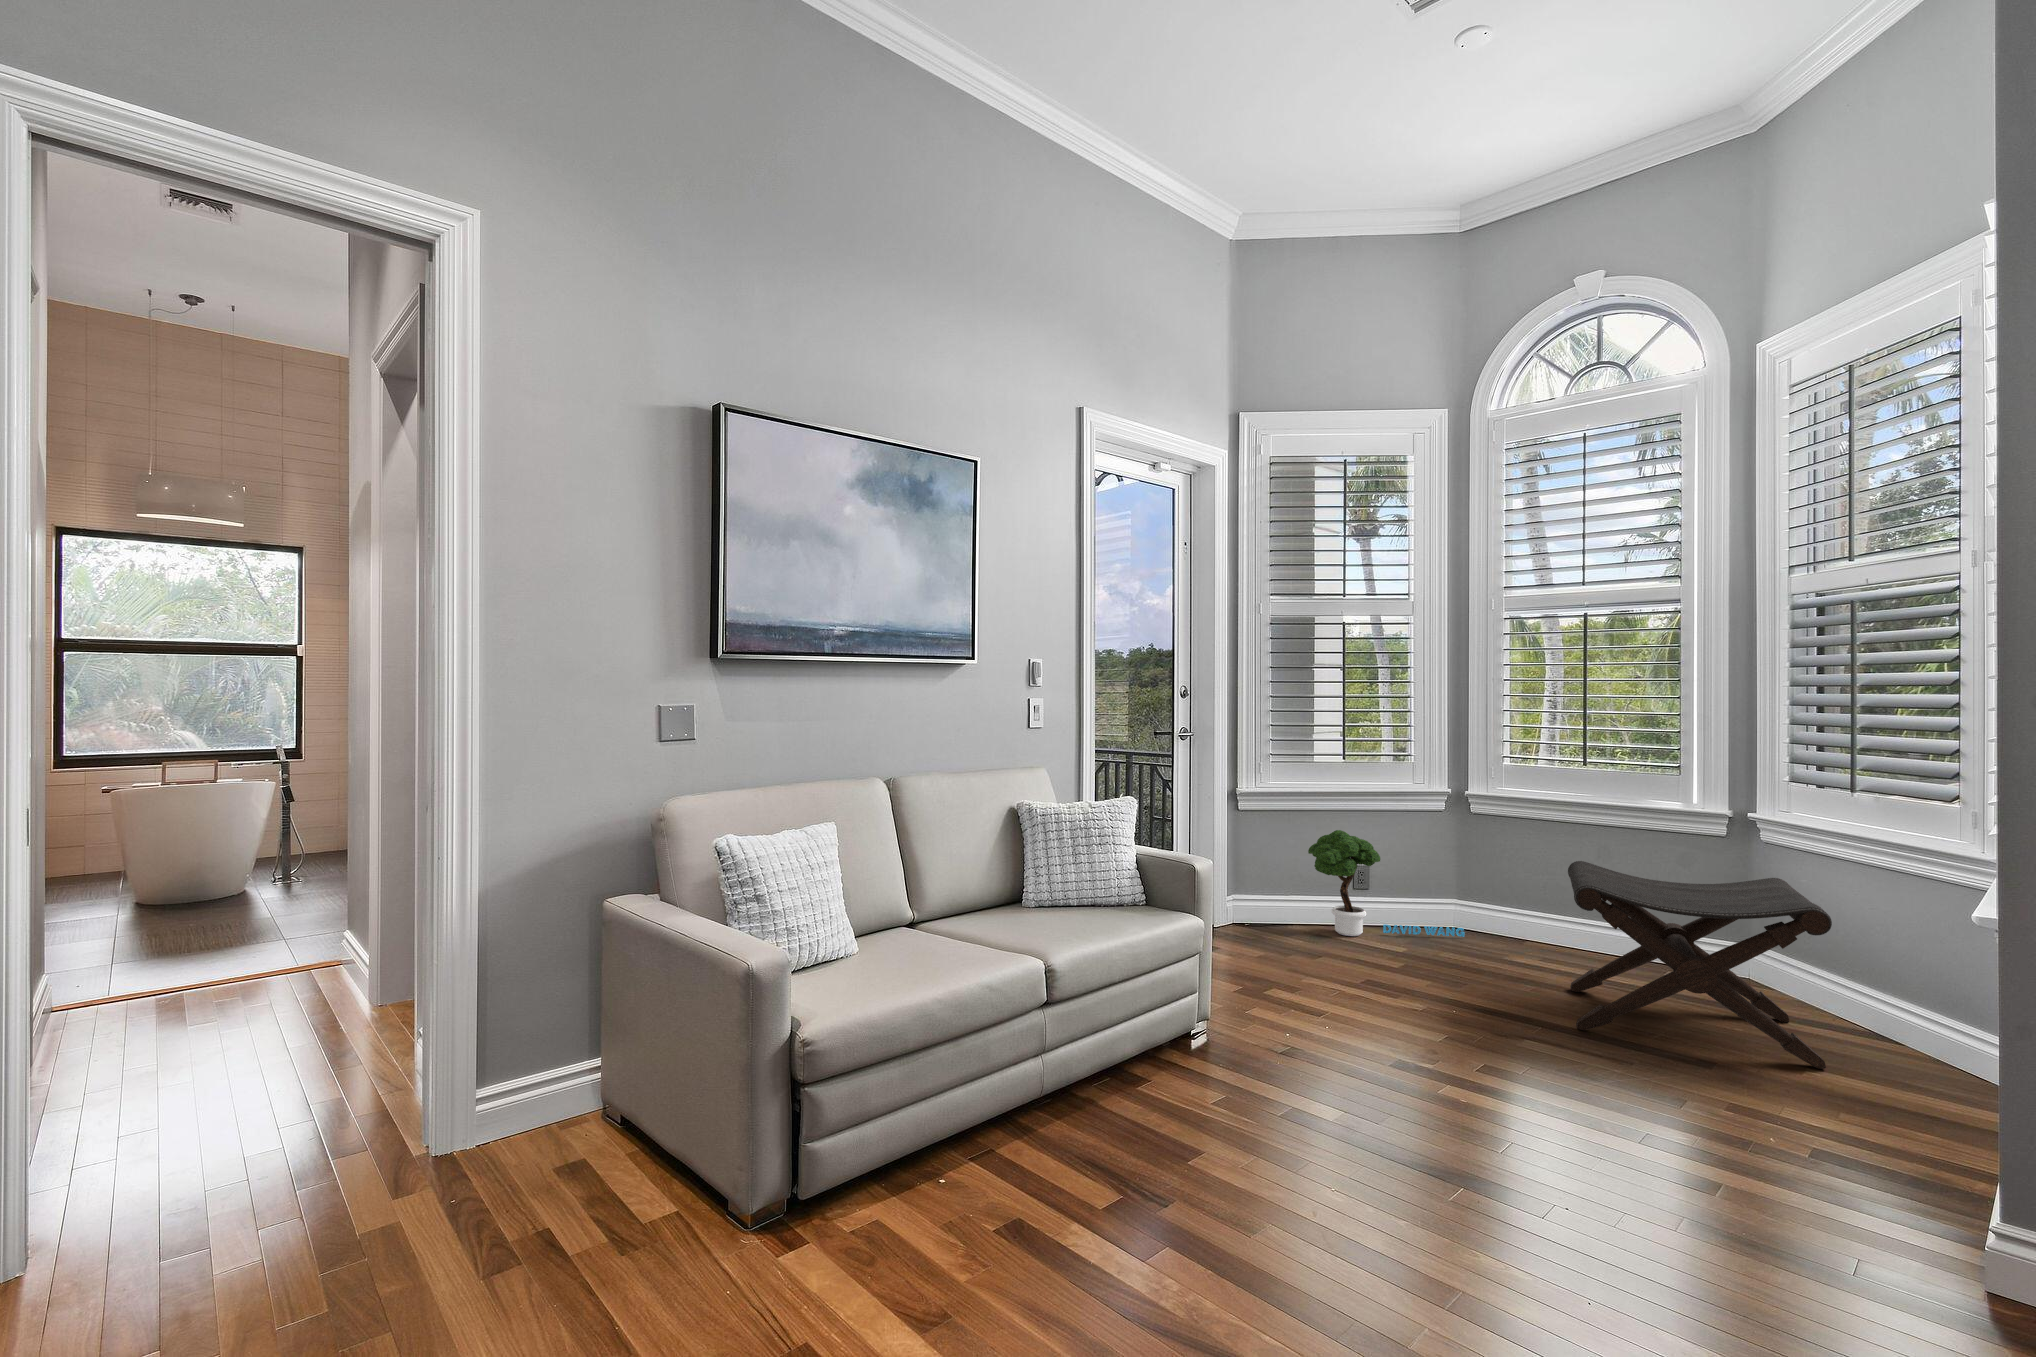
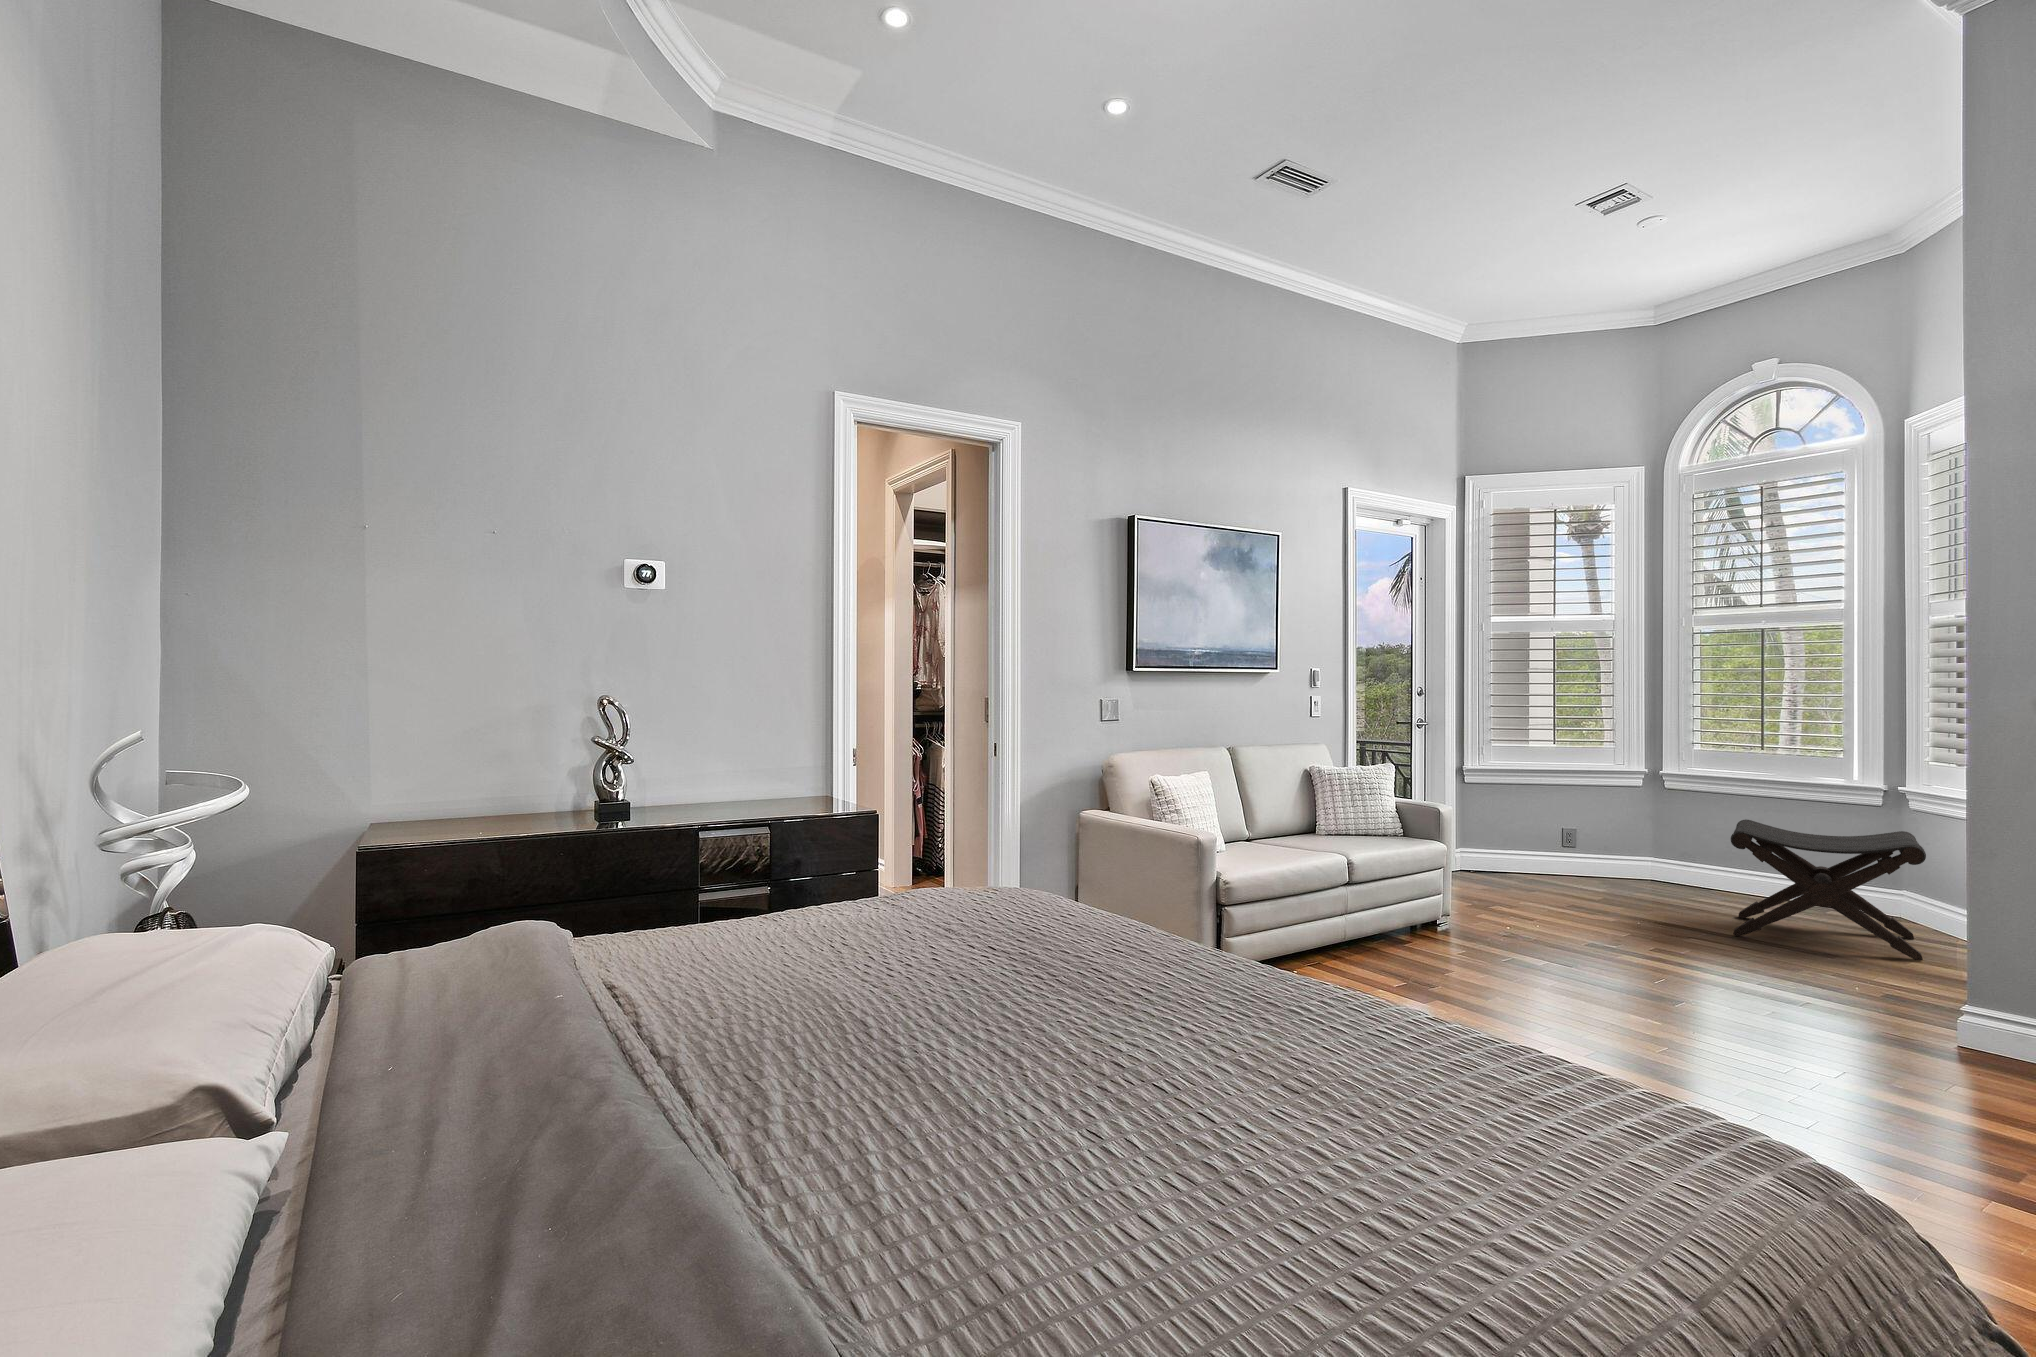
potted tree: present [1308,830,1464,937] -> none [1525,800,1659,886]

